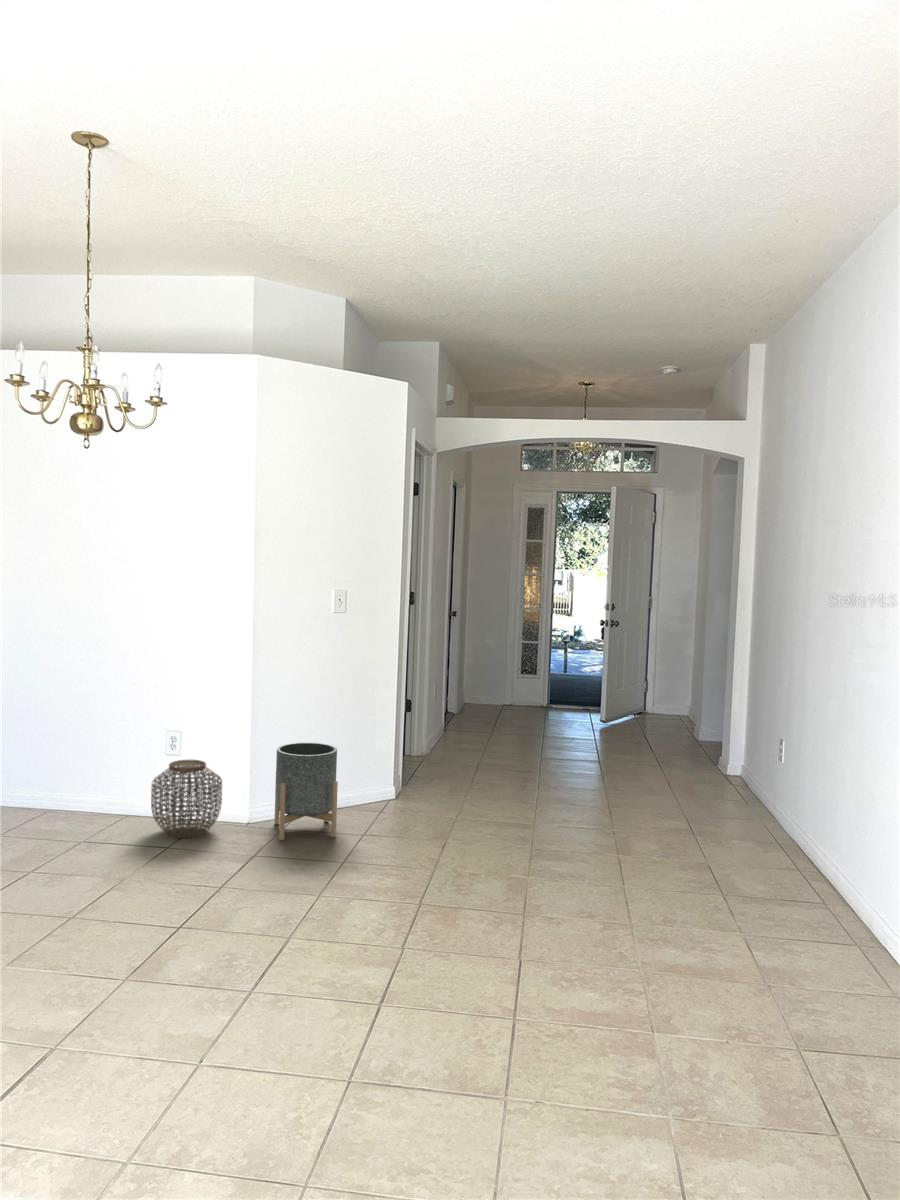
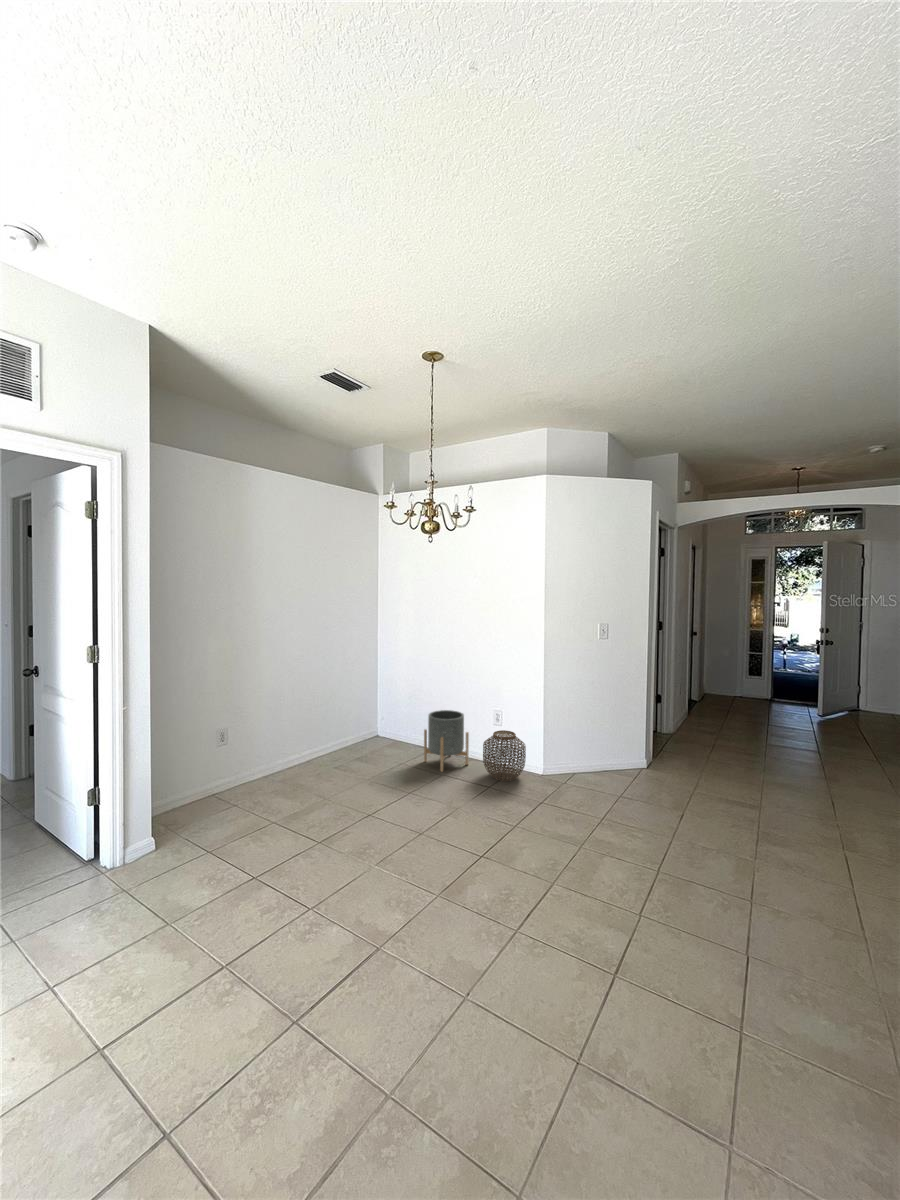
planter: present [274,743,338,840] -> present [424,710,469,772]

